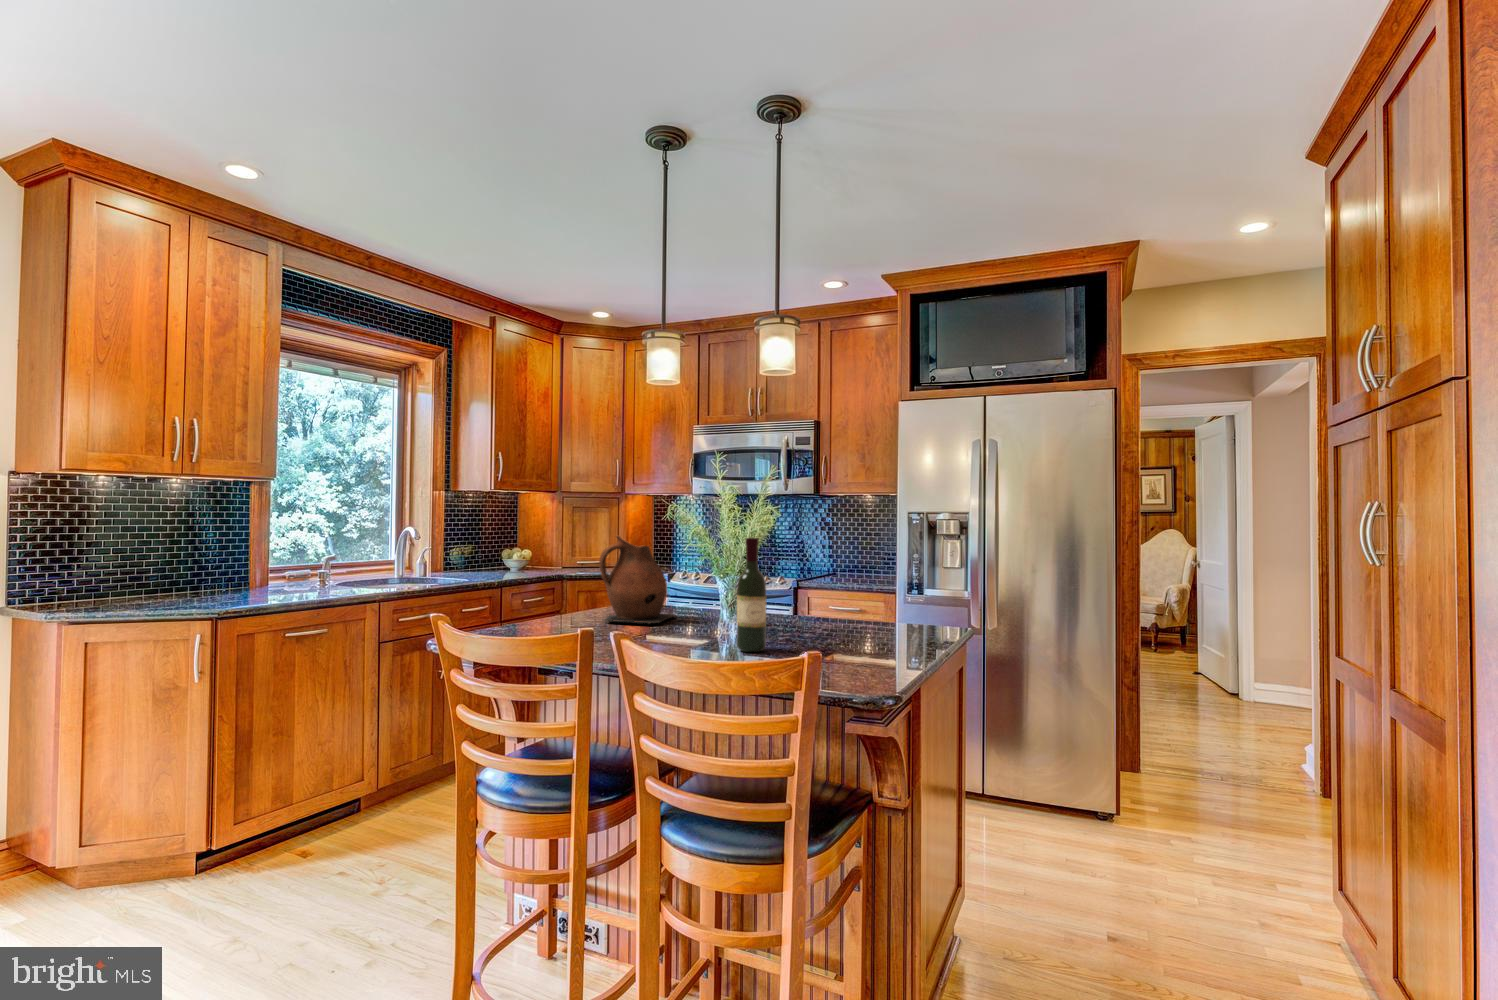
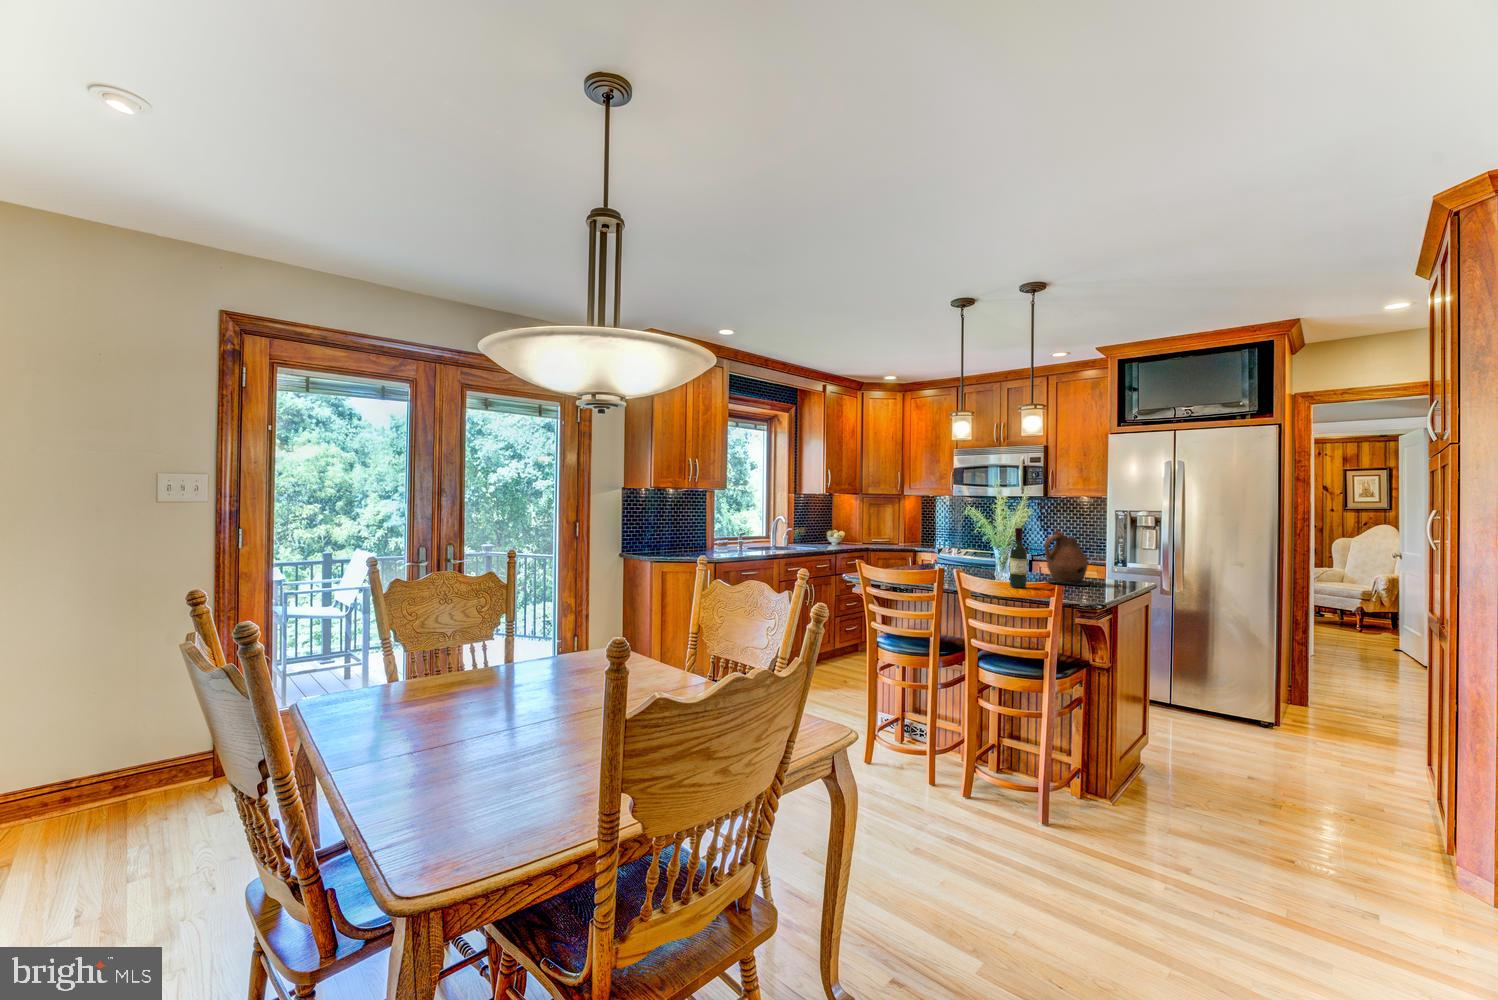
ceramic pitcher: present [599,536,676,624] -> present [1044,531,1090,585]

